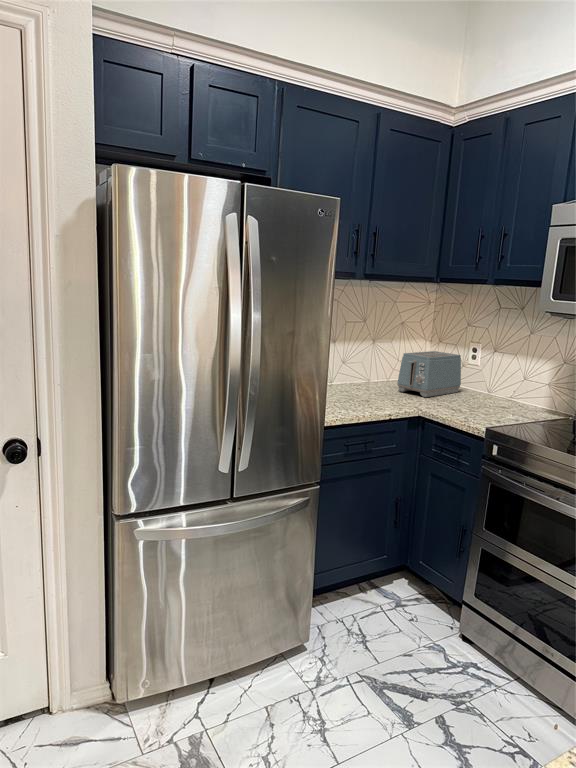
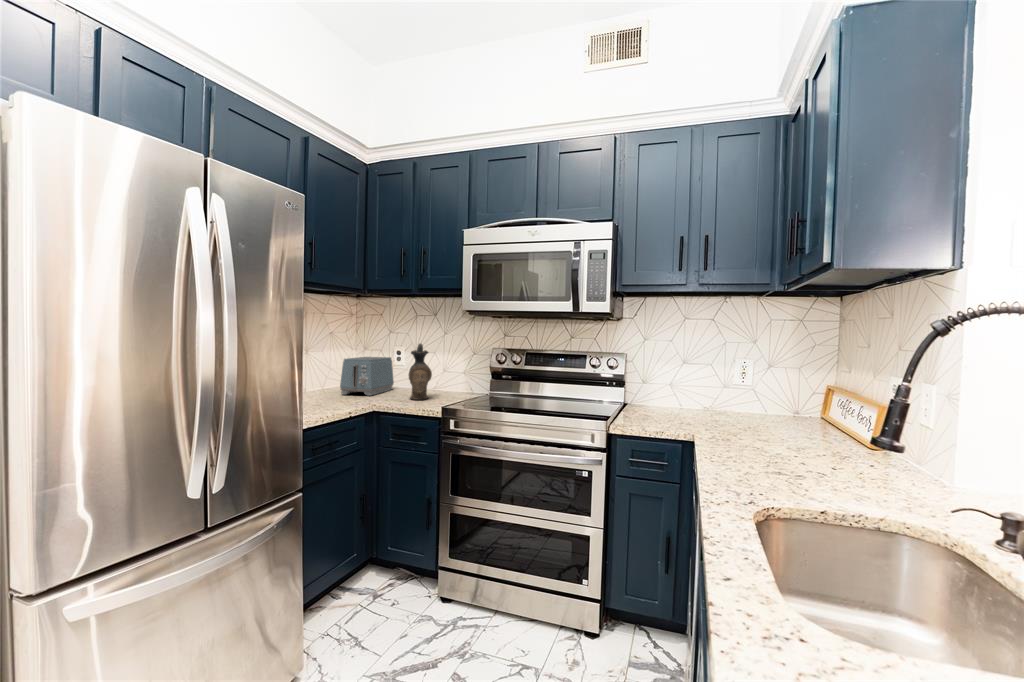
ceramic pitcher: none [464,345,492,412] -> present [409,344,432,400]

